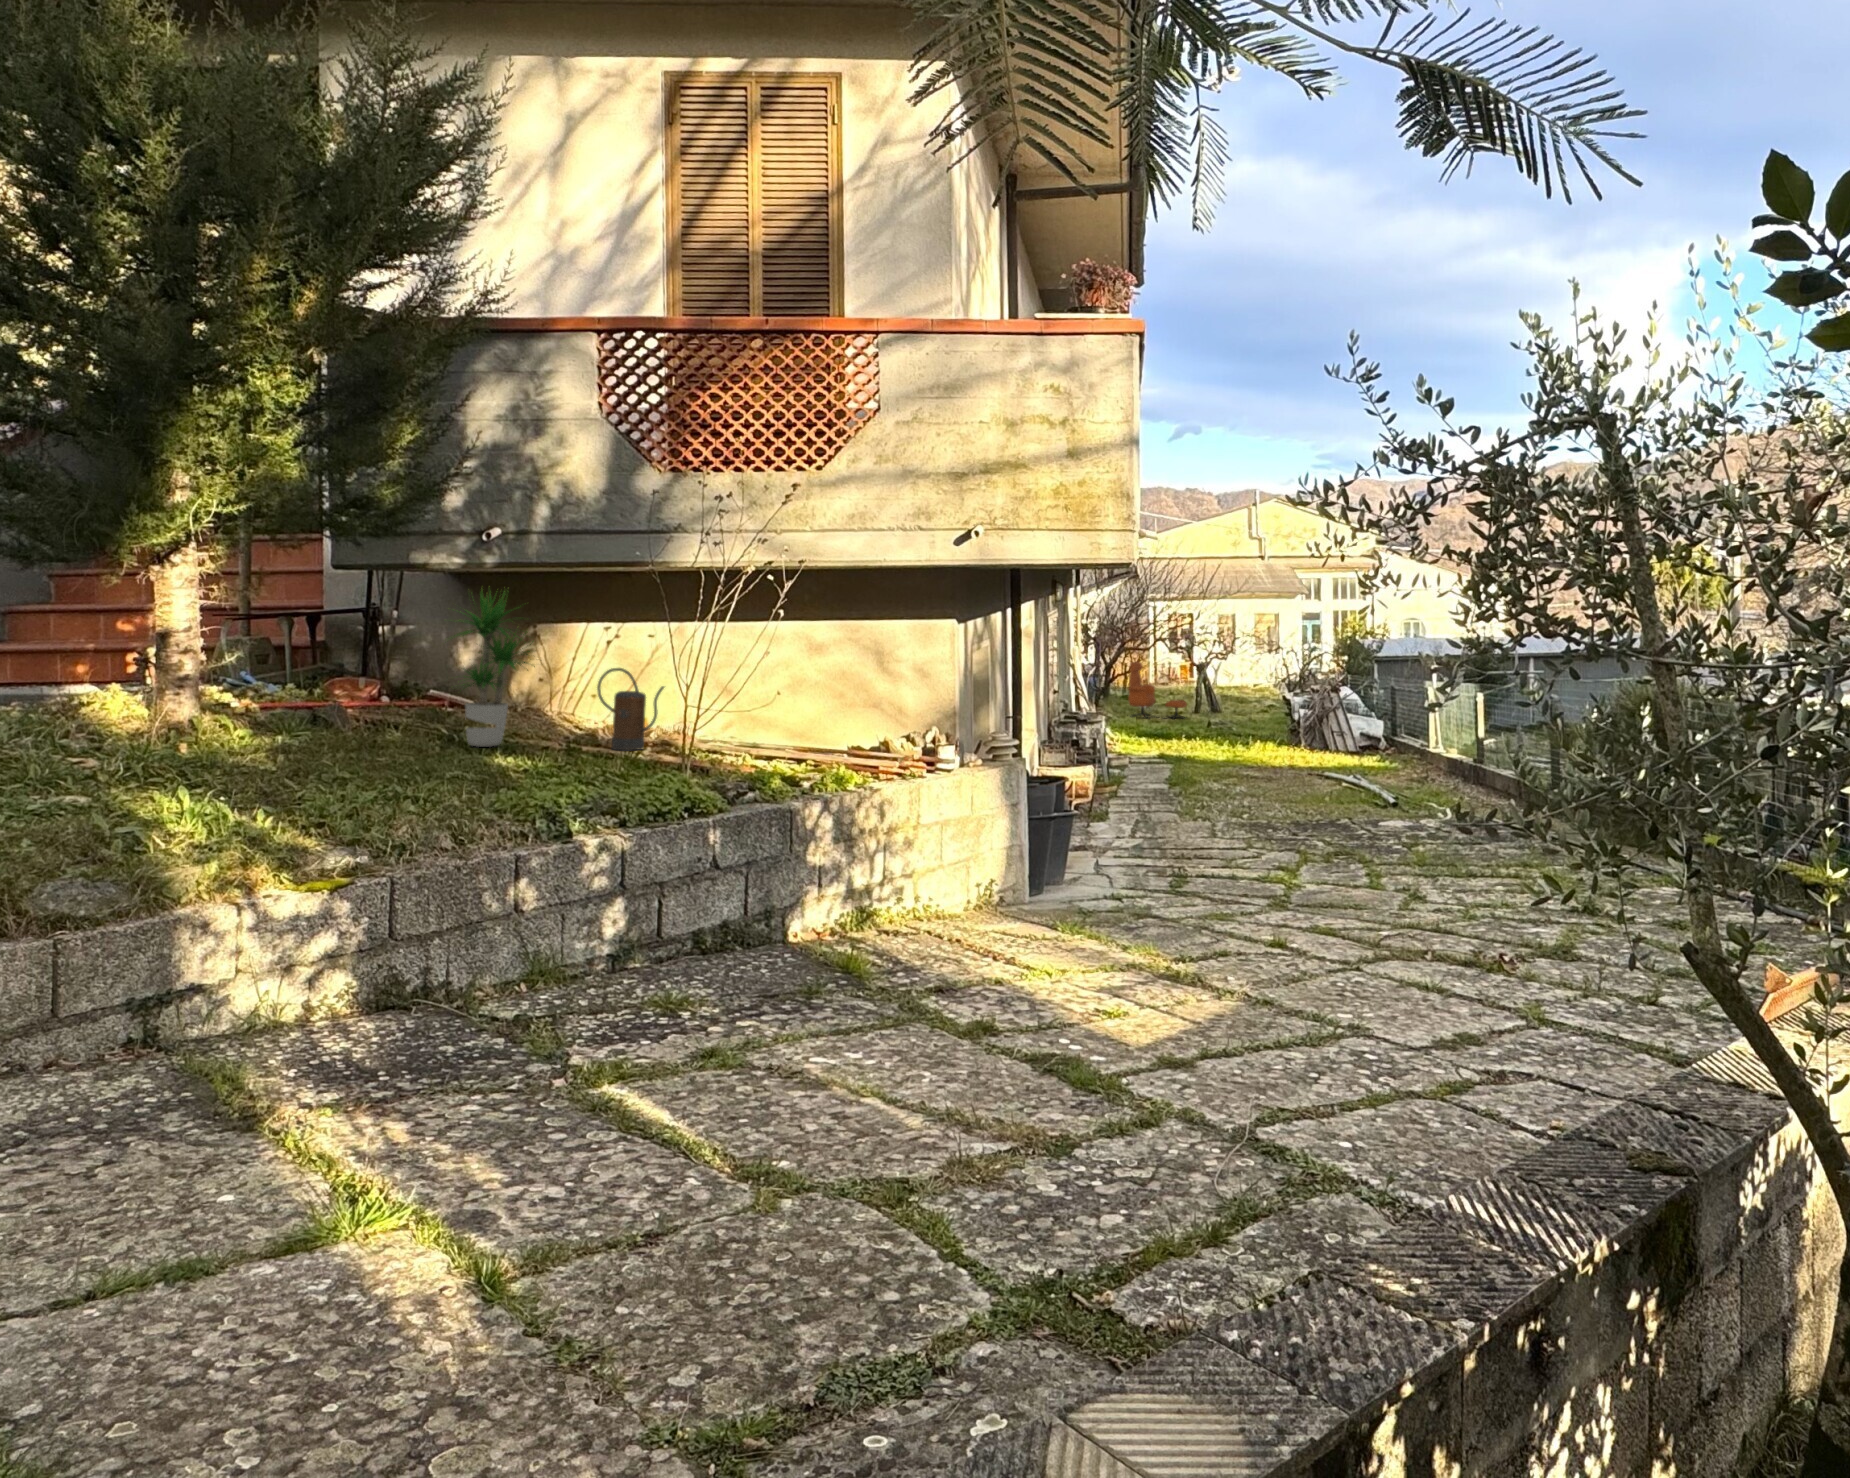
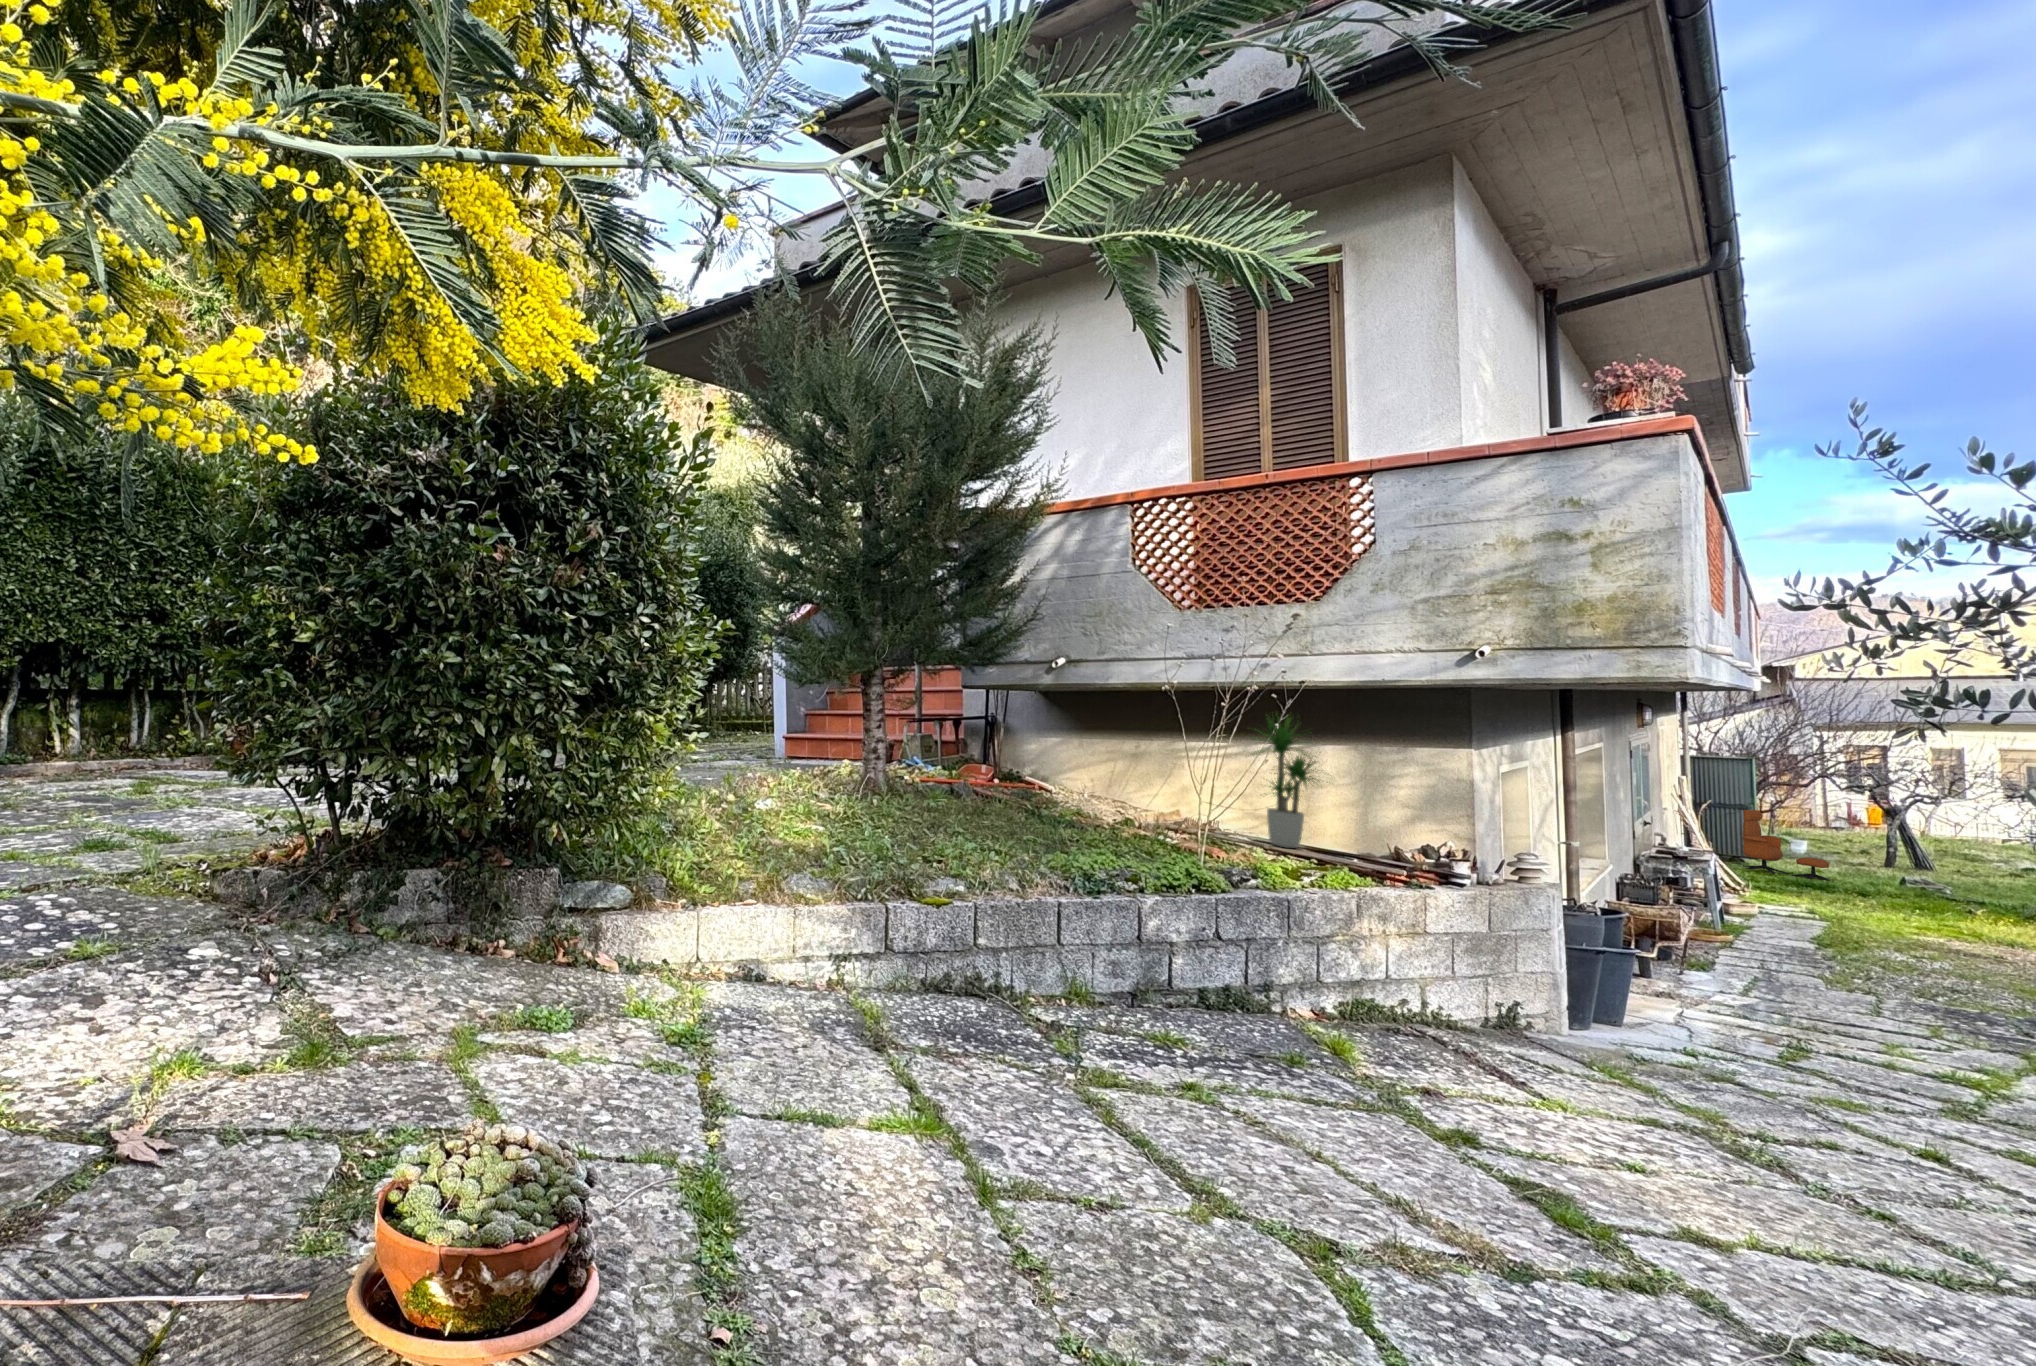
potted plant: present [448,590,535,747] -> present [1249,717,1330,848]
watering can: present [597,668,664,751] -> none [1136,760,1191,828]

